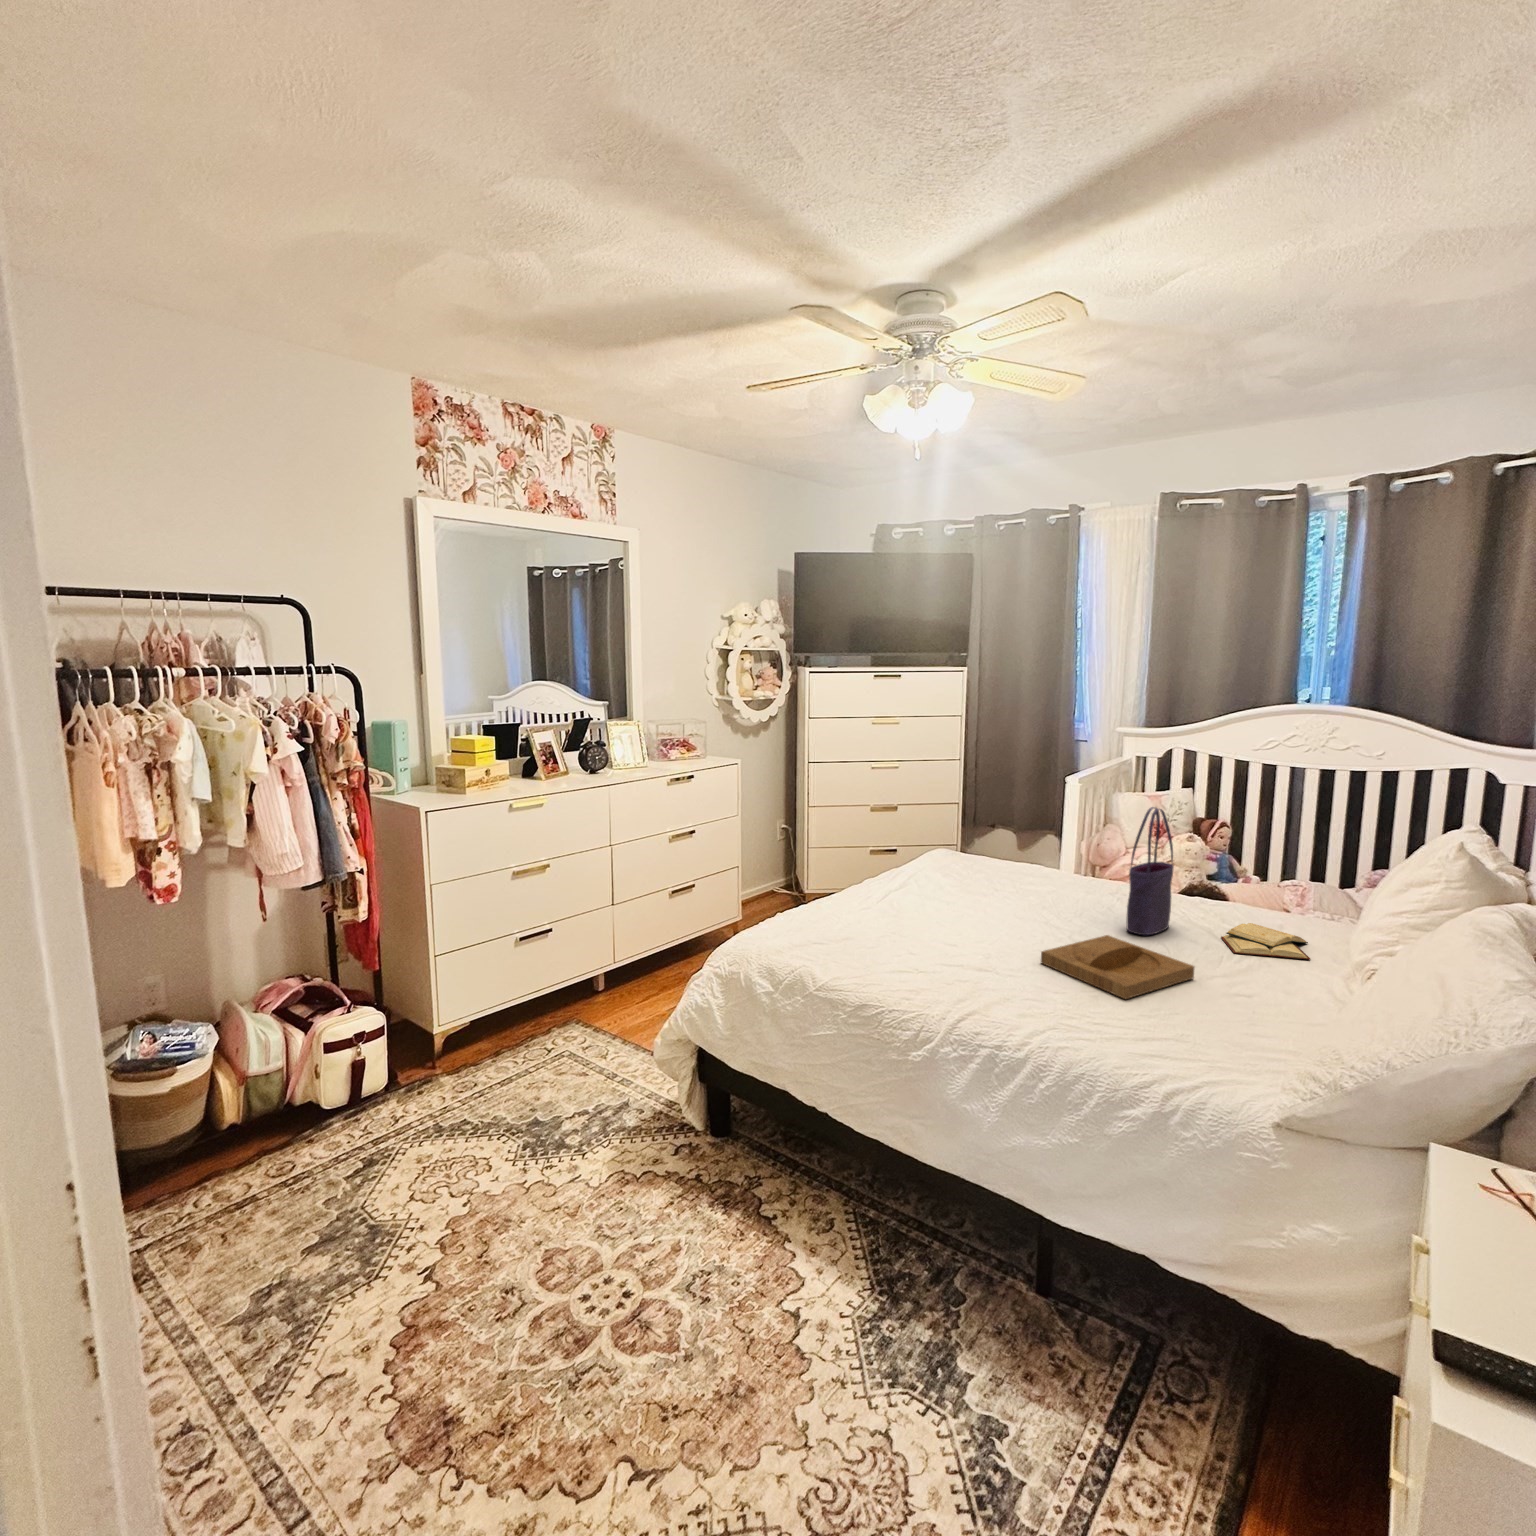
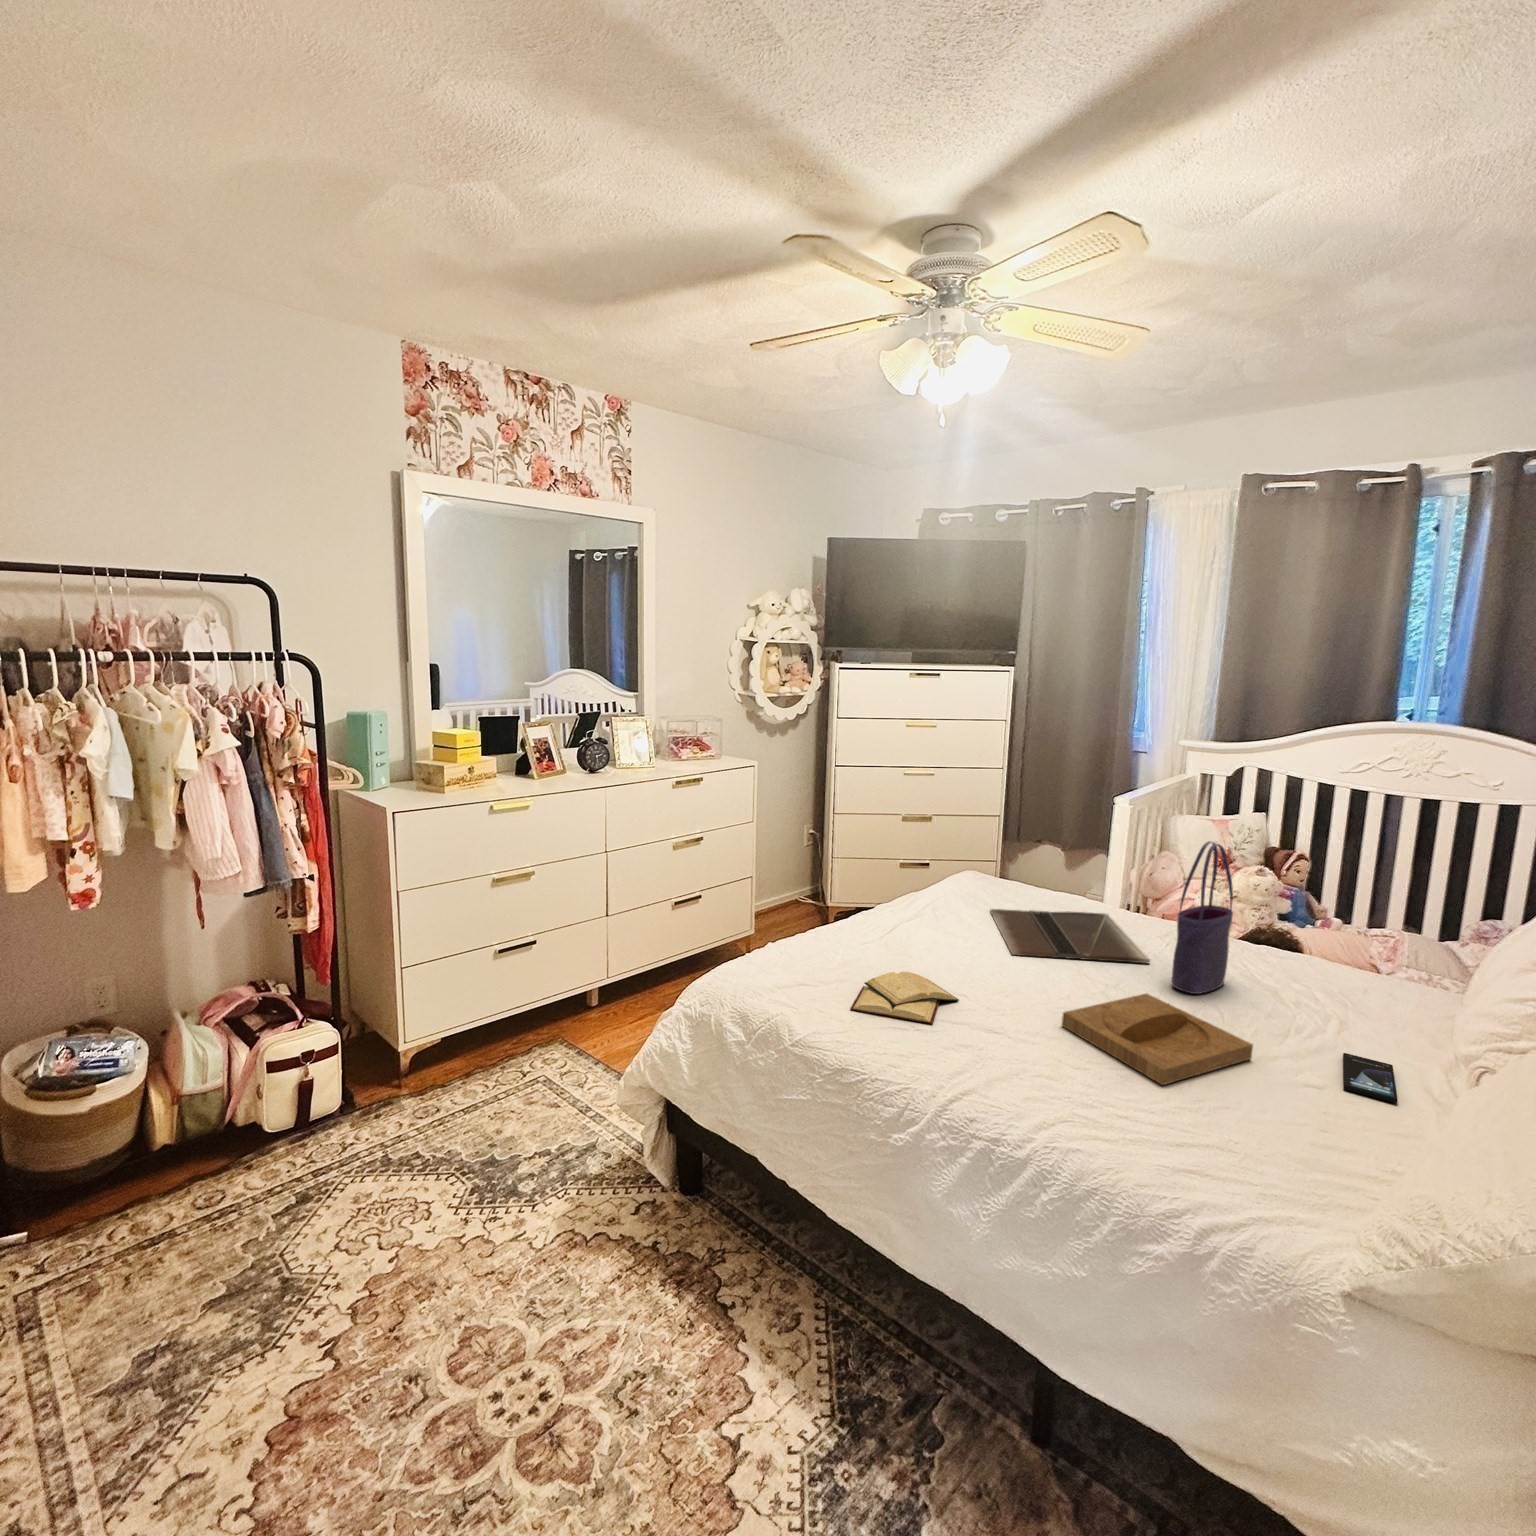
laptop: none [967,879,1107,915] -> present [990,909,1150,963]
diary: present [1221,923,1310,960] -> present [850,972,959,1024]
smartphone: none [1265,970,1306,1002] -> present [1343,1053,1398,1103]

